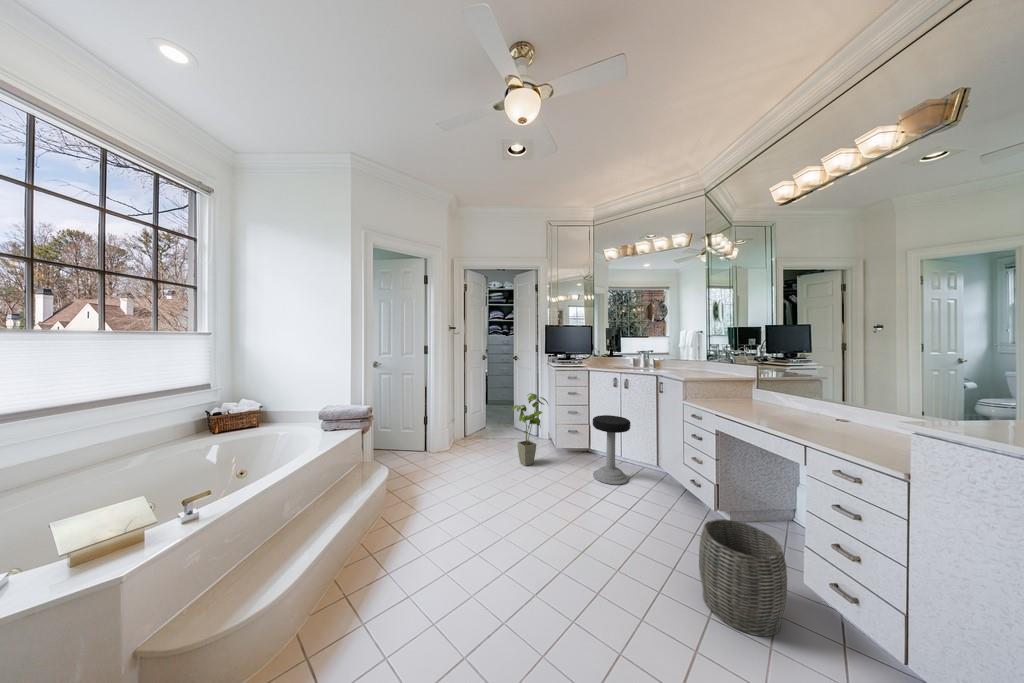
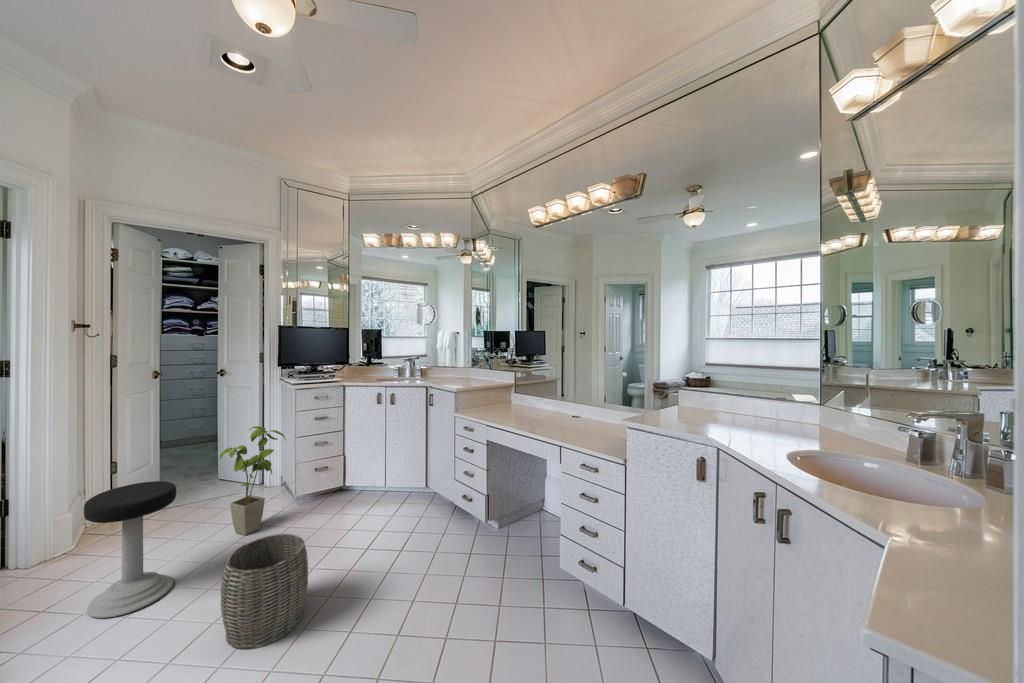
stool: present [593,415,631,485] -> present [84,481,176,618]
woven basket: present [699,519,787,636] -> present [221,534,308,649]

